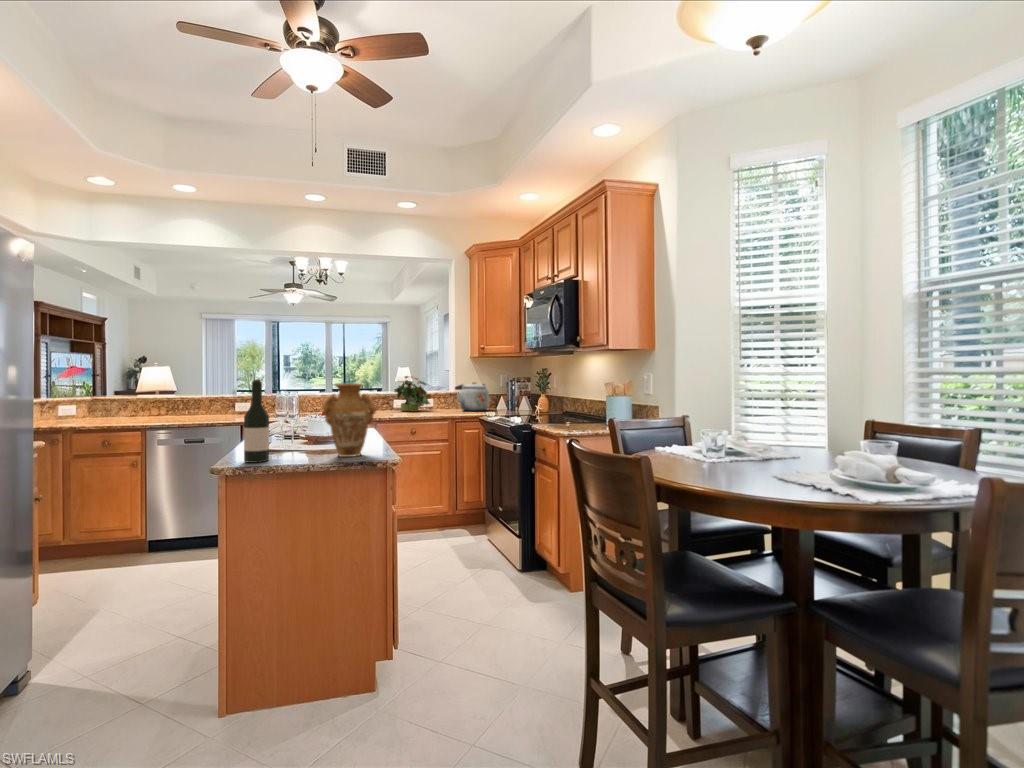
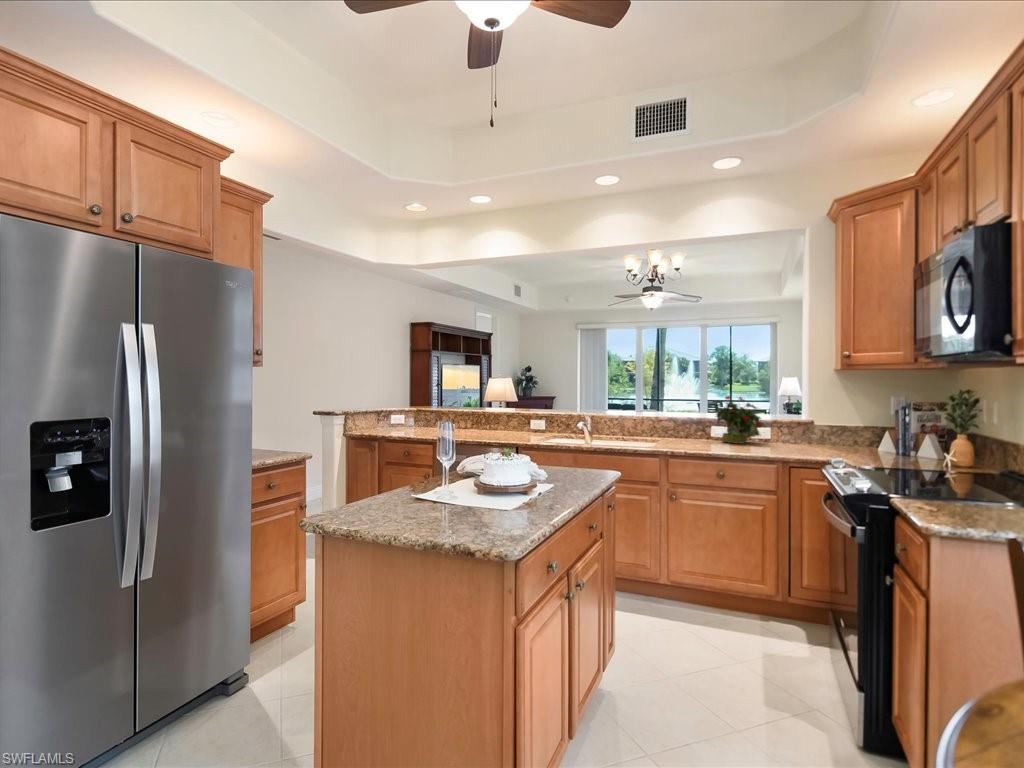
wine bottle: present [244,380,269,463] -> none [367,413,395,517]
kettle: present [455,382,489,411] -> none [802,407,859,451]
vase: present [323,383,376,457] -> none [446,421,510,529]

